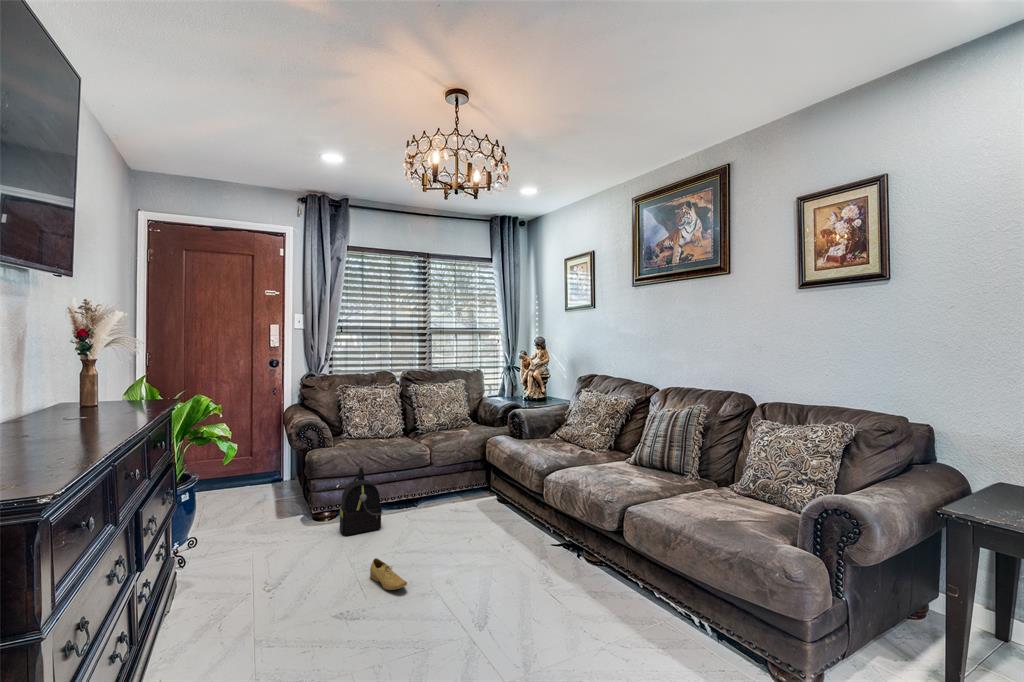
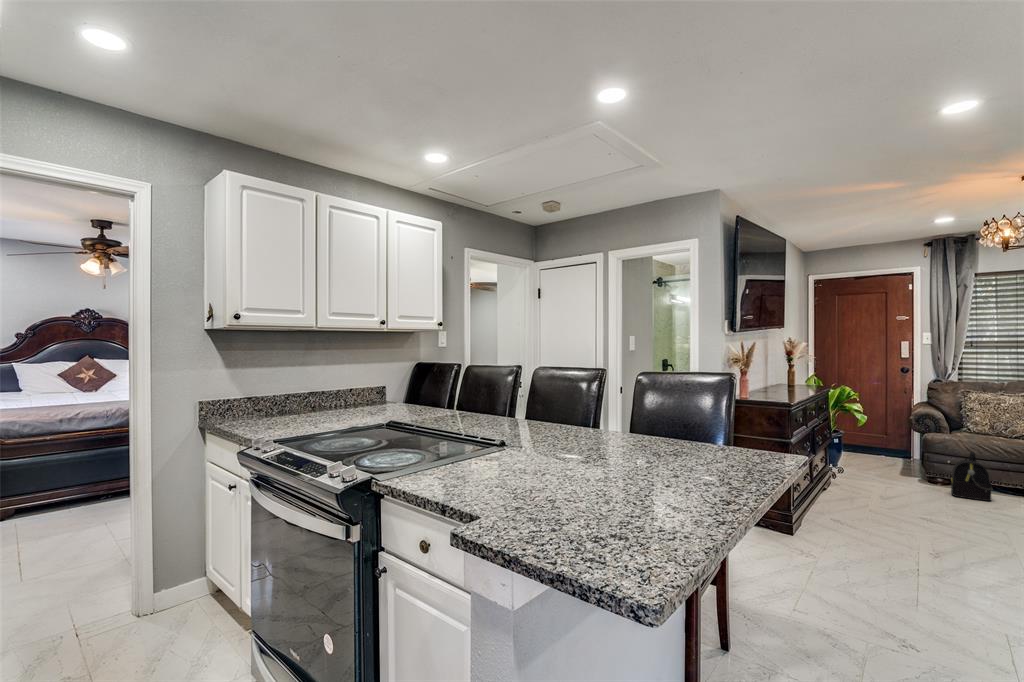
shoe: present [370,558,407,590] -> none [964,506,992,527]

